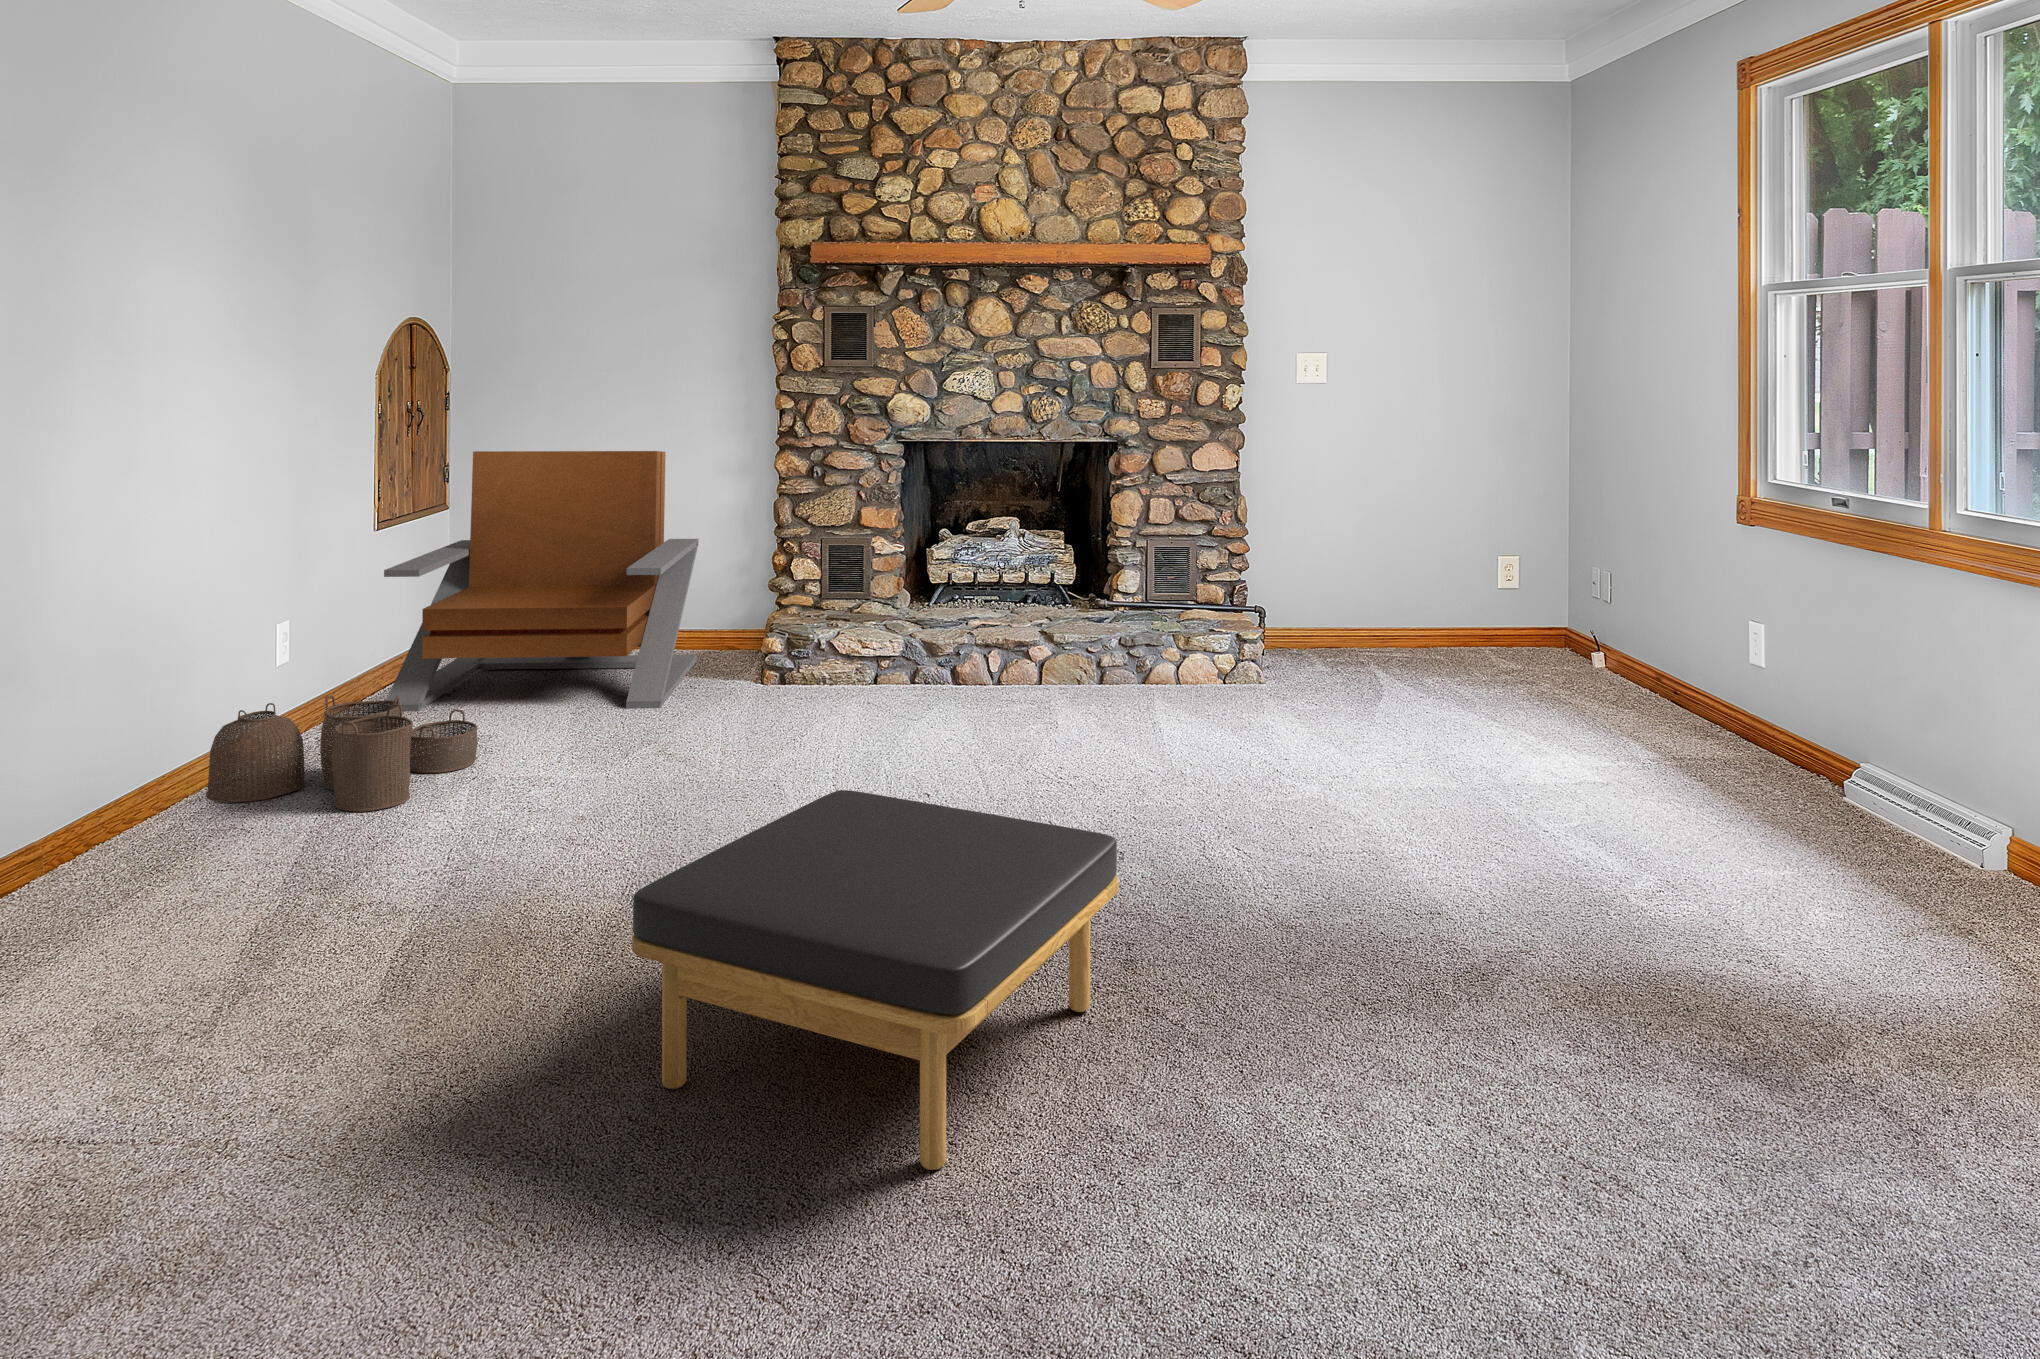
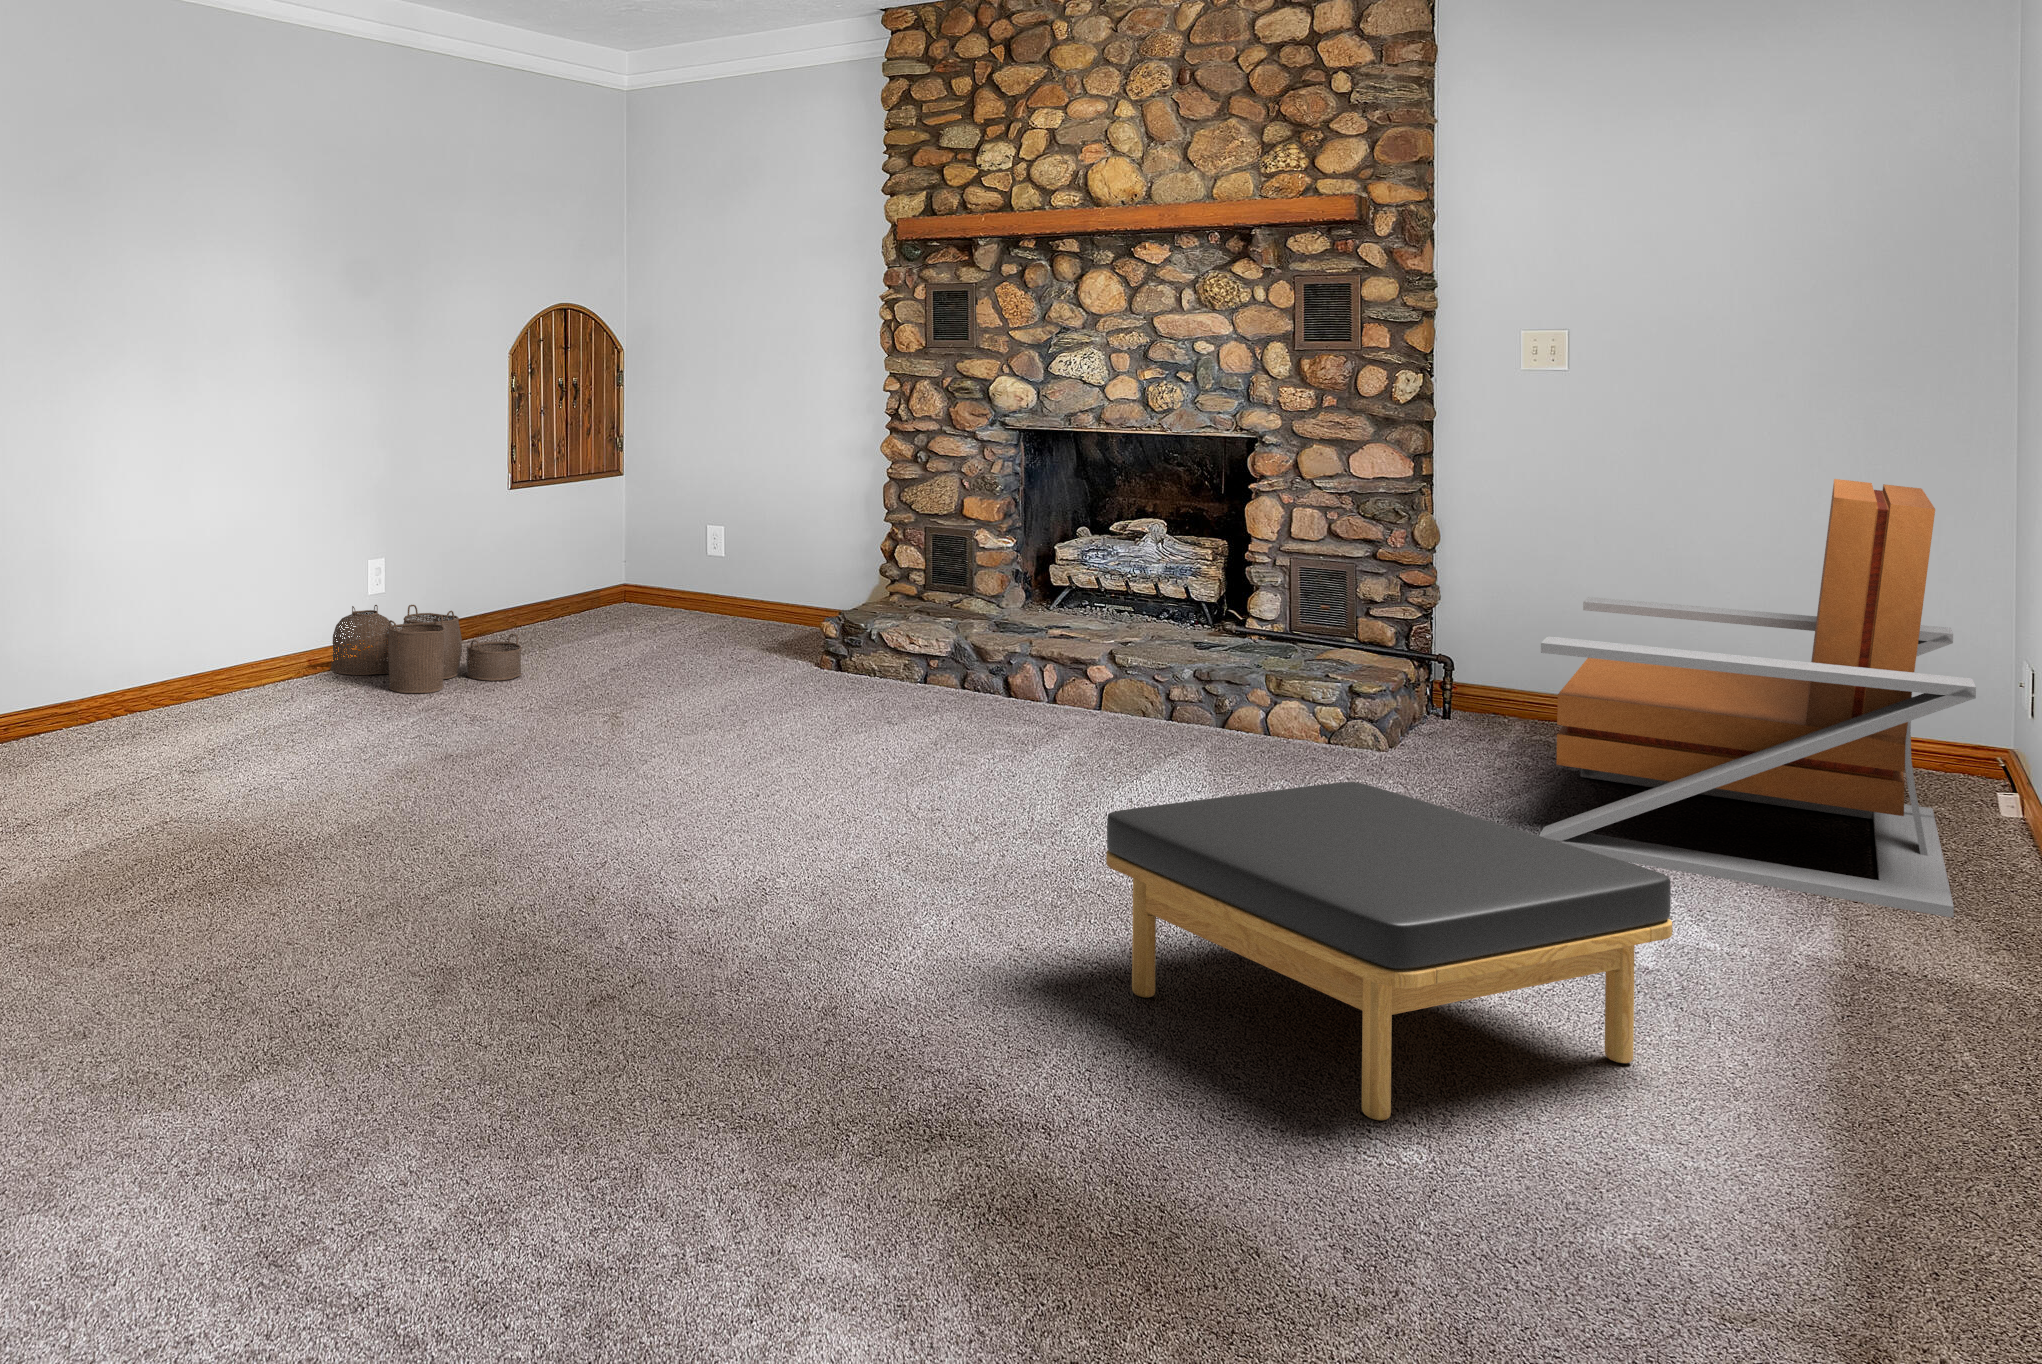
lounge chair: present [384,451,698,711] -> present [1539,479,1976,918]
ottoman: present [632,790,1119,1170] -> present [1106,782,1672,1120]

